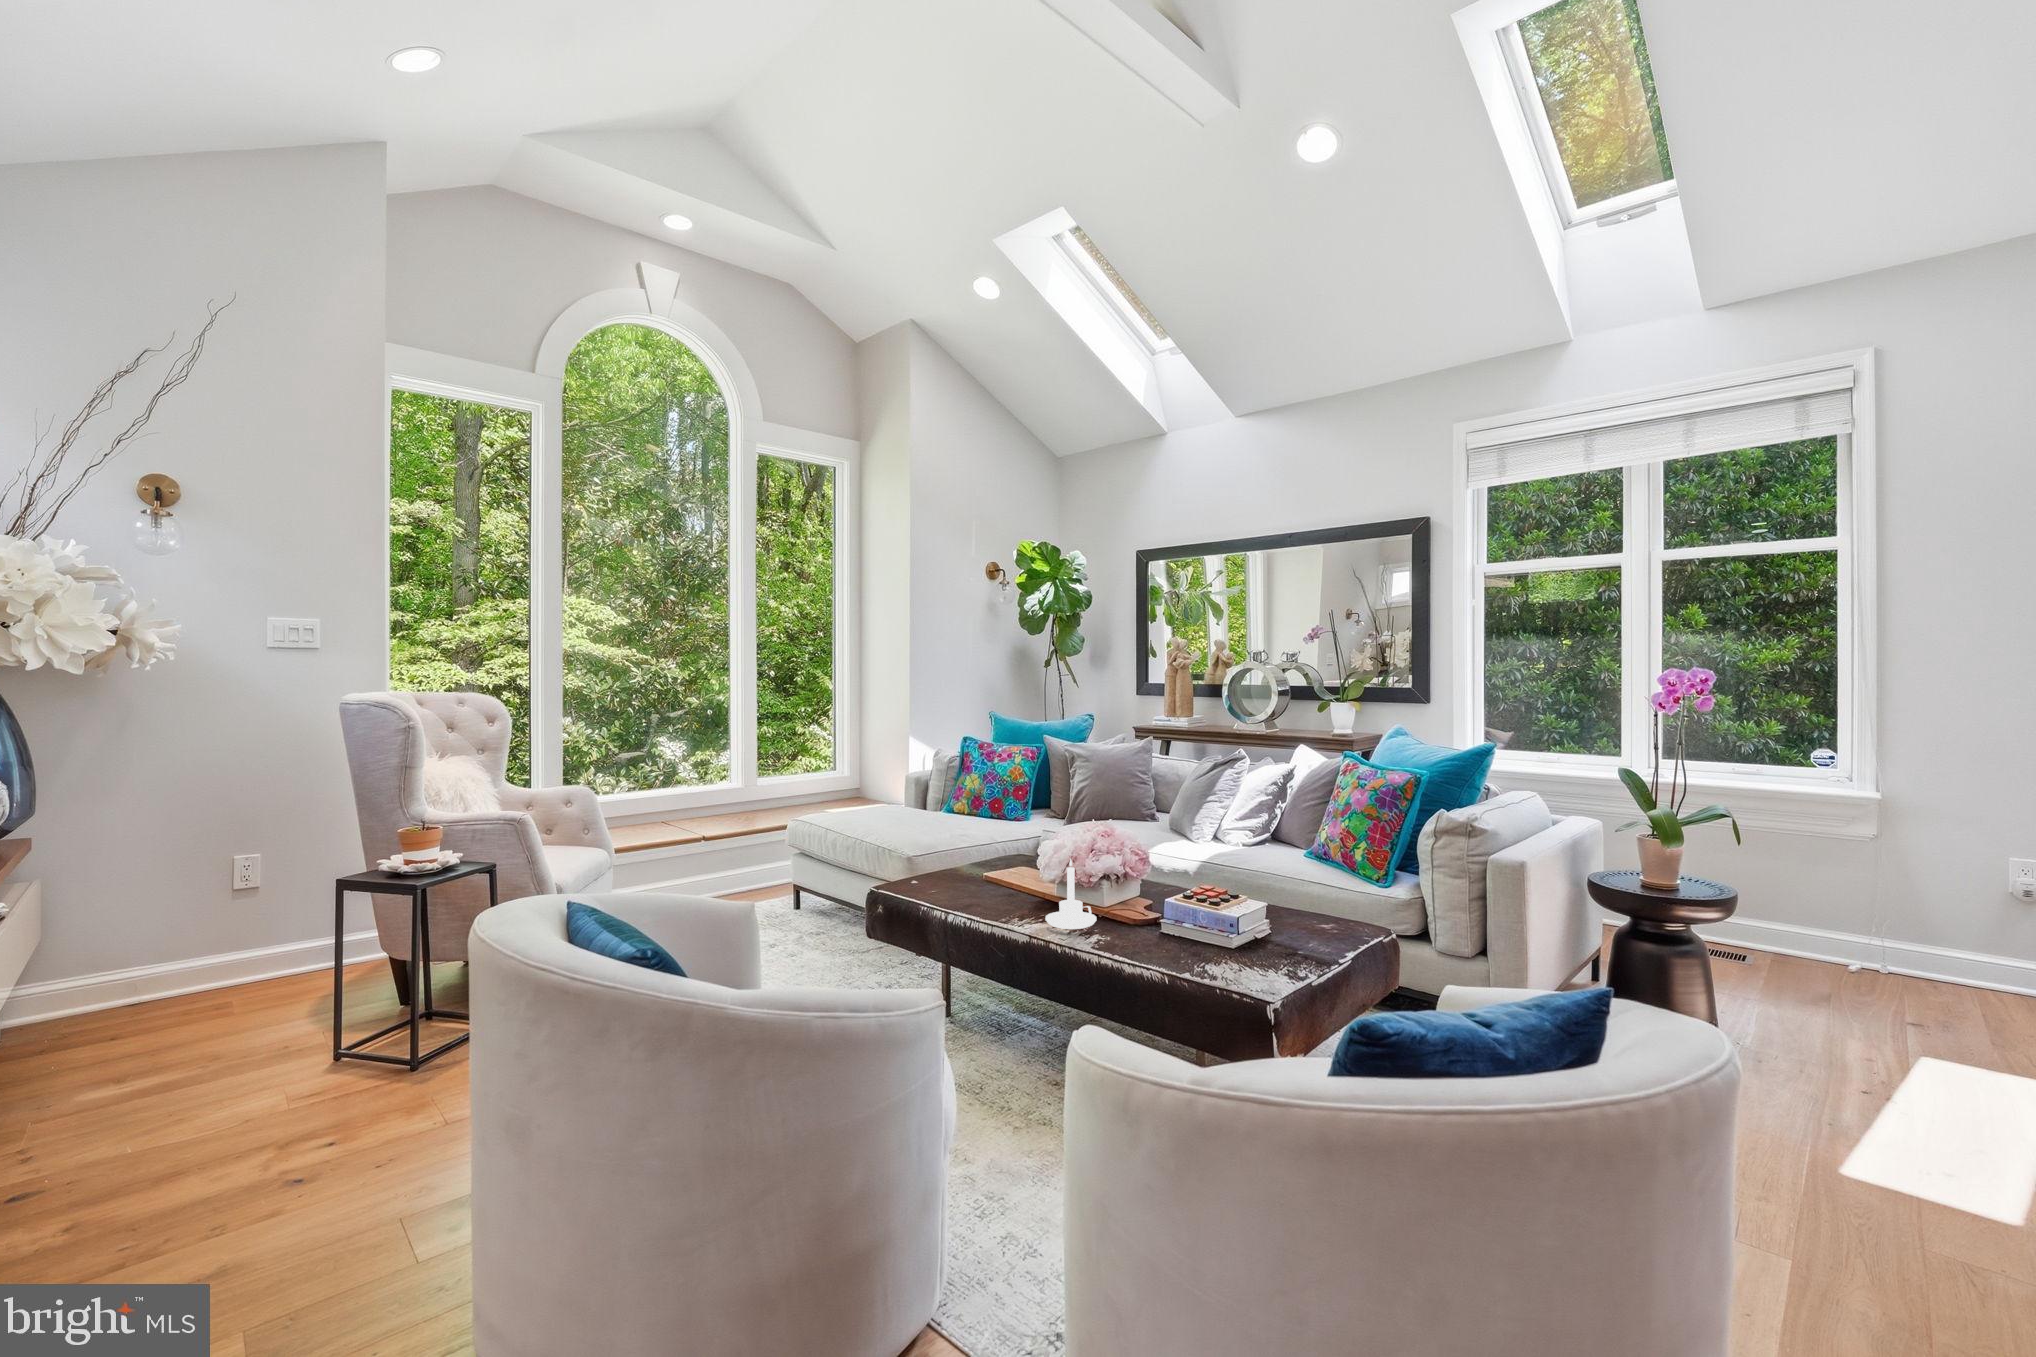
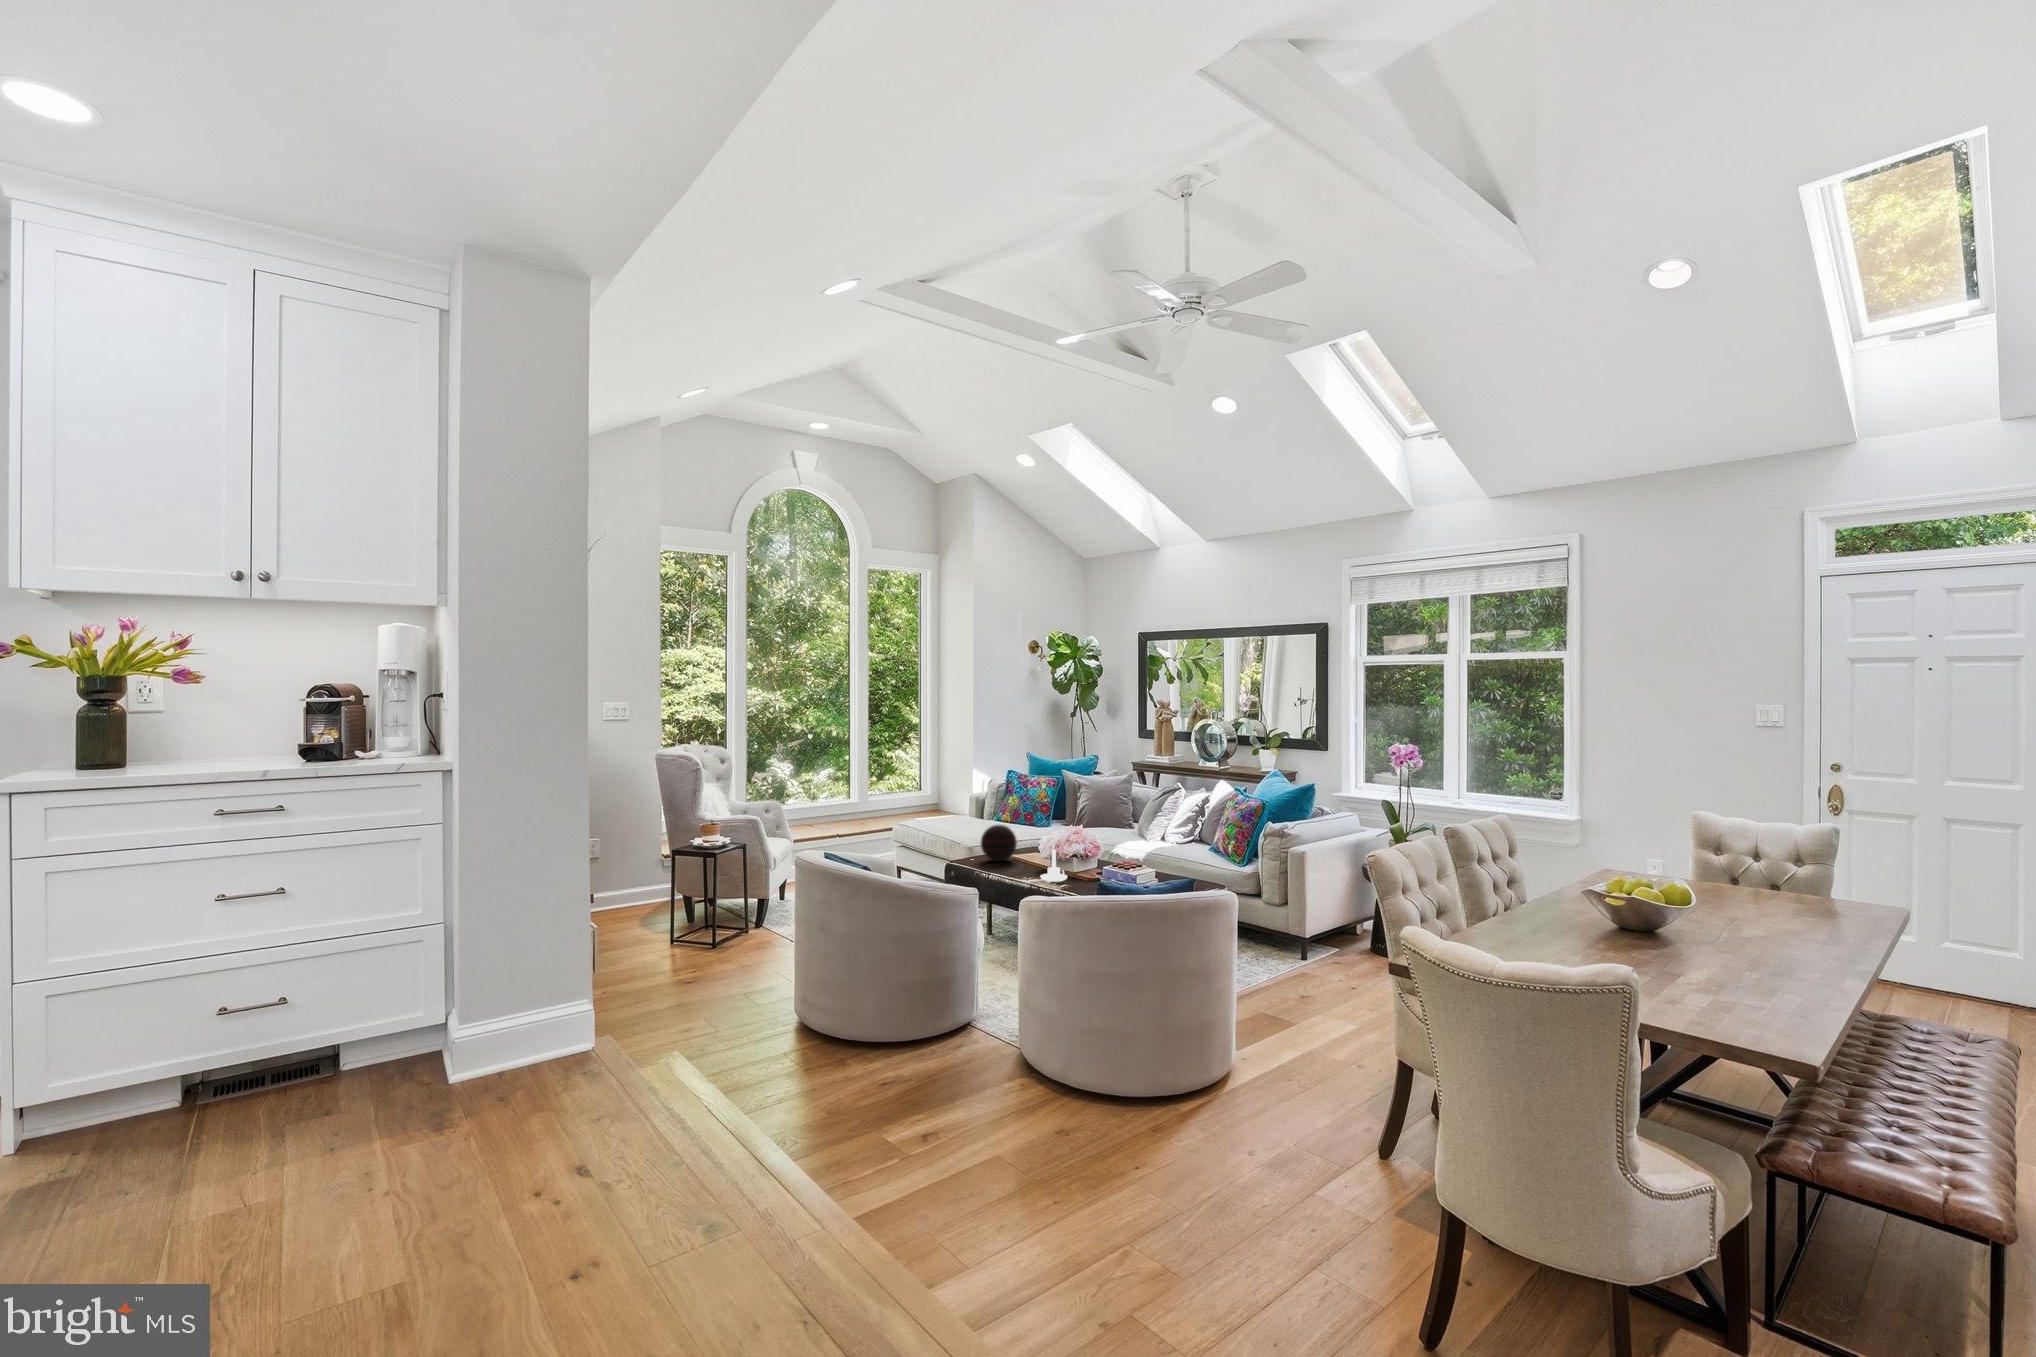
decorative orb: none [929,821,993,886] -> present [981,825,1017,861]

